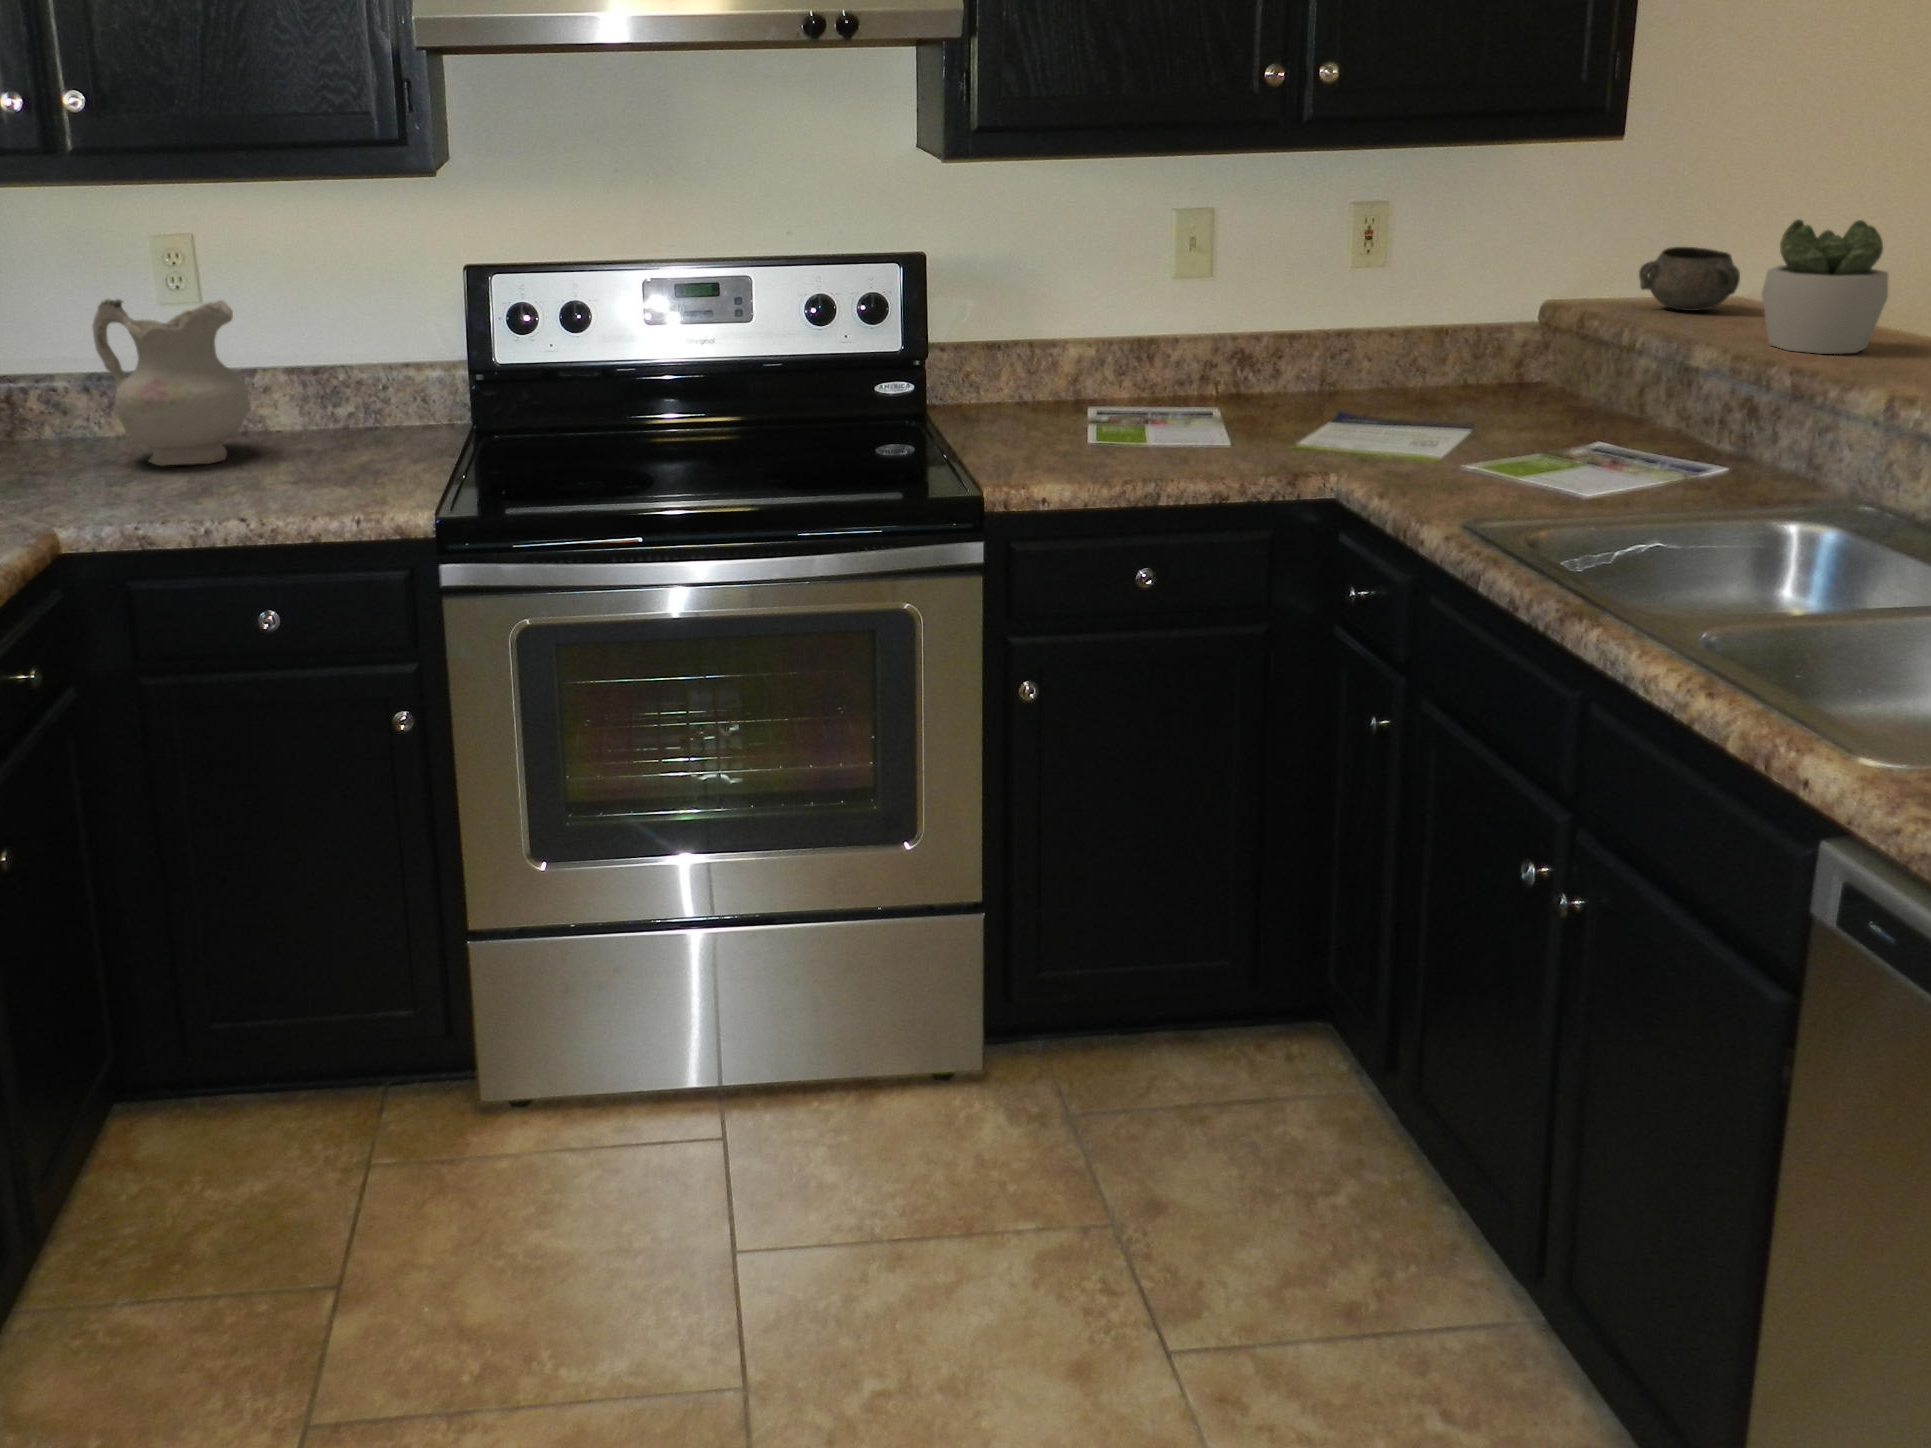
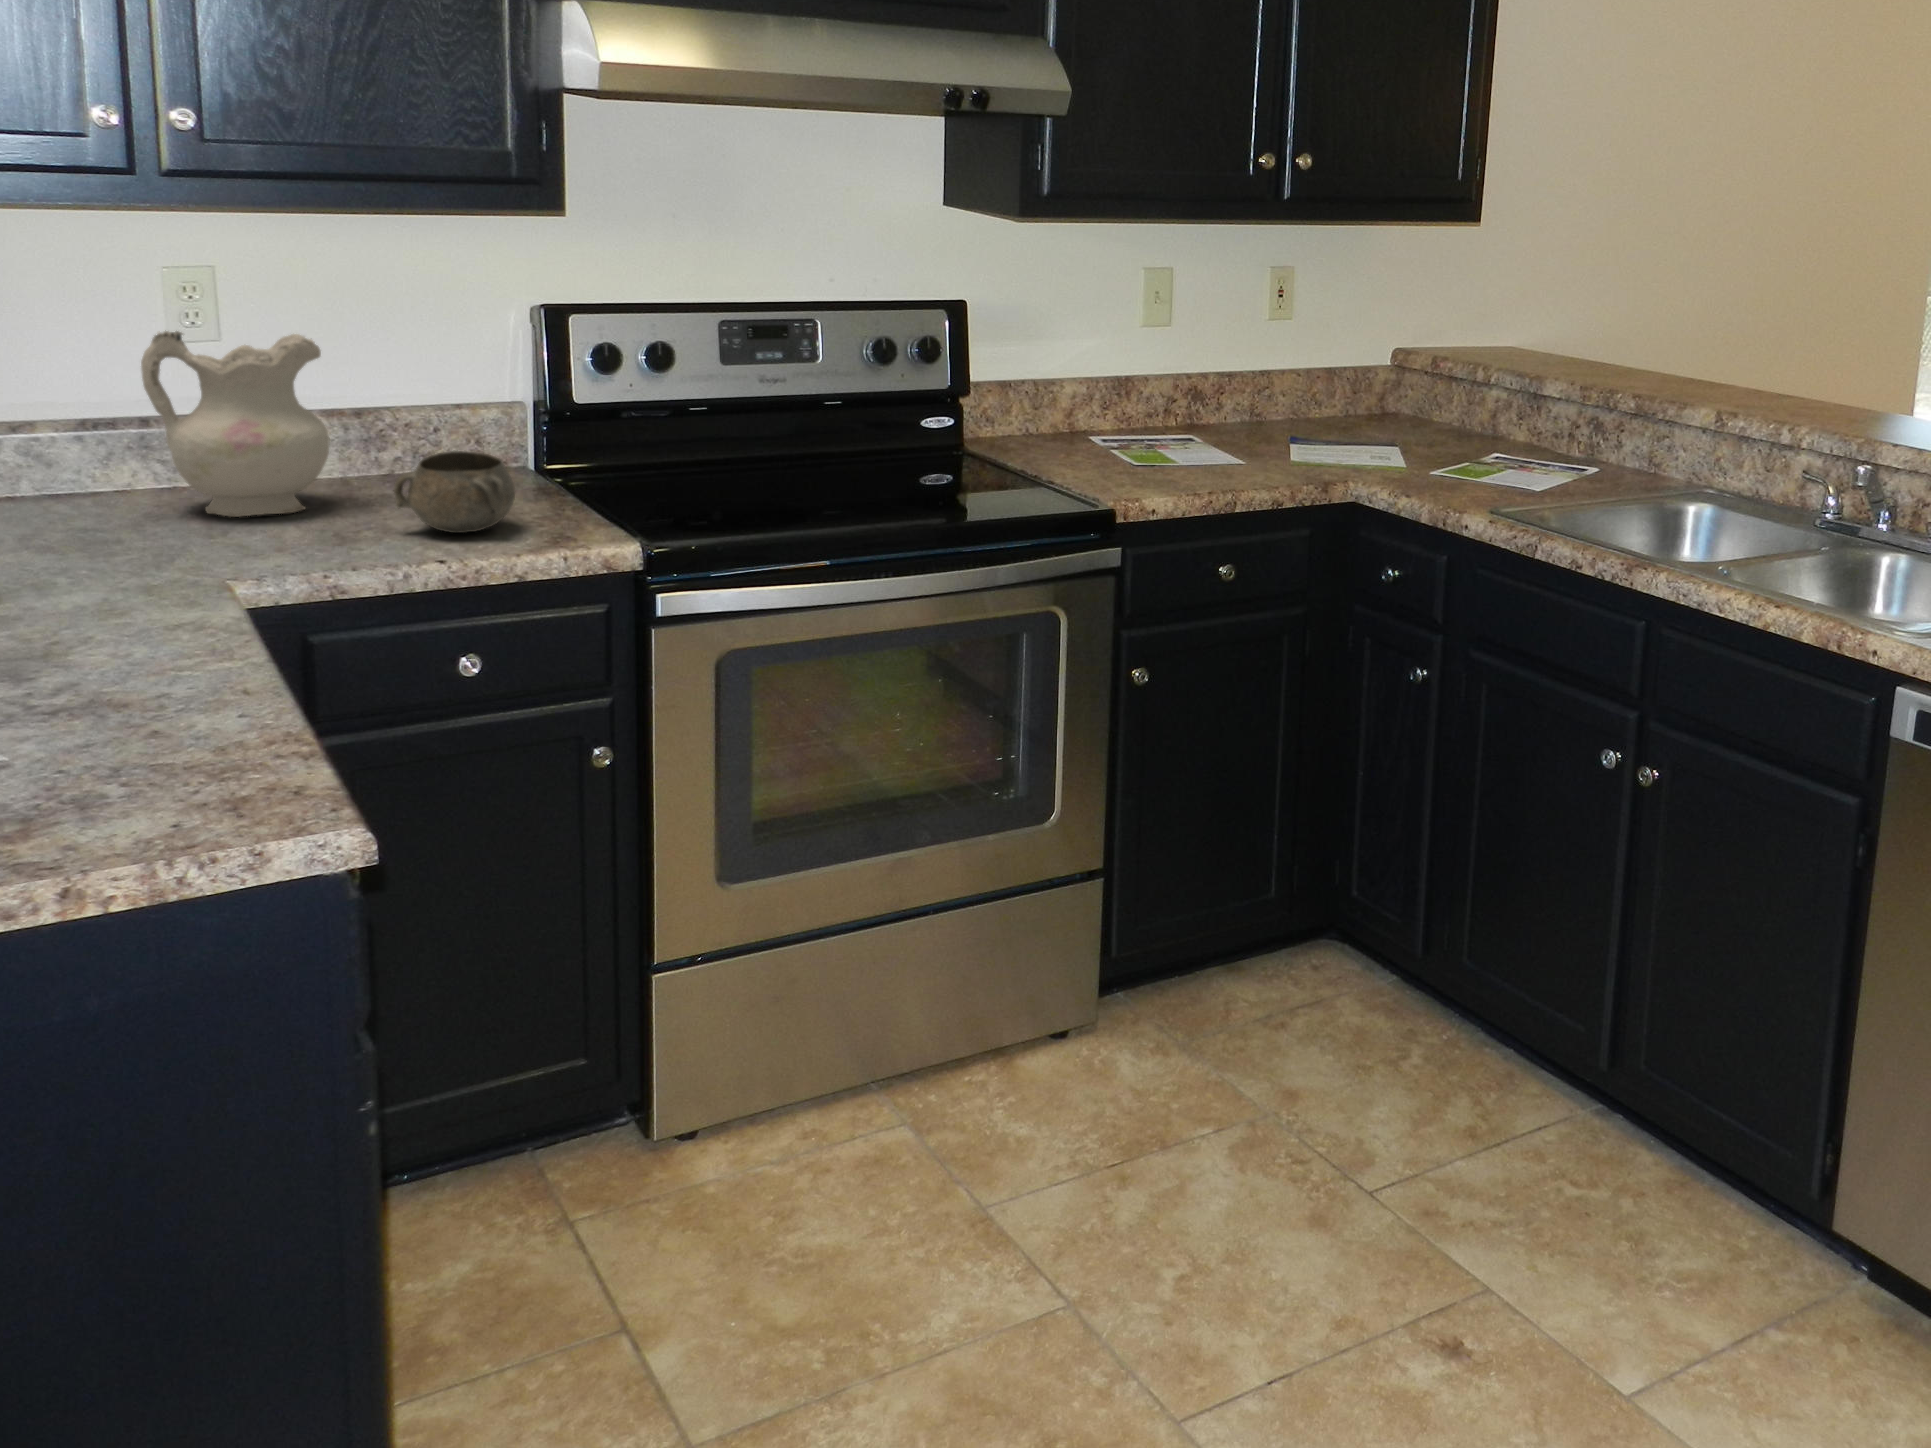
succulent plant: present [1762,219,1888,354] -> none [1585,289,1661,386]
decorative bowl: present [1639,247,1740,311] -> present [394,451,515,533]

